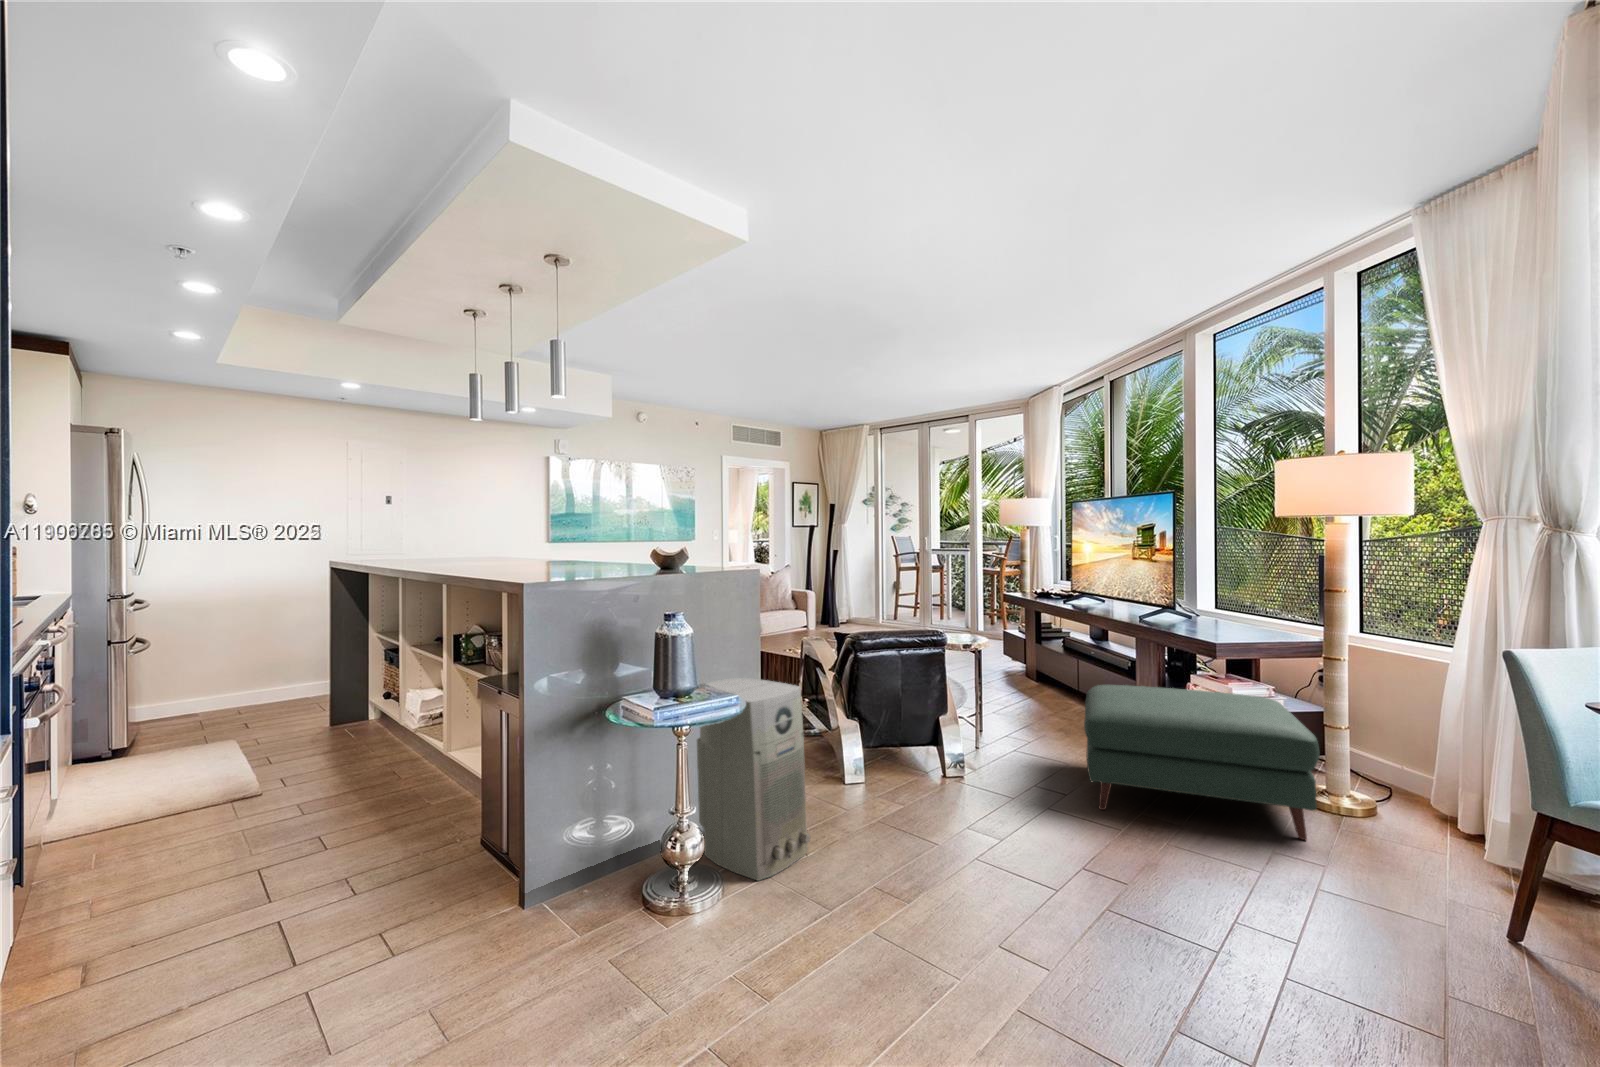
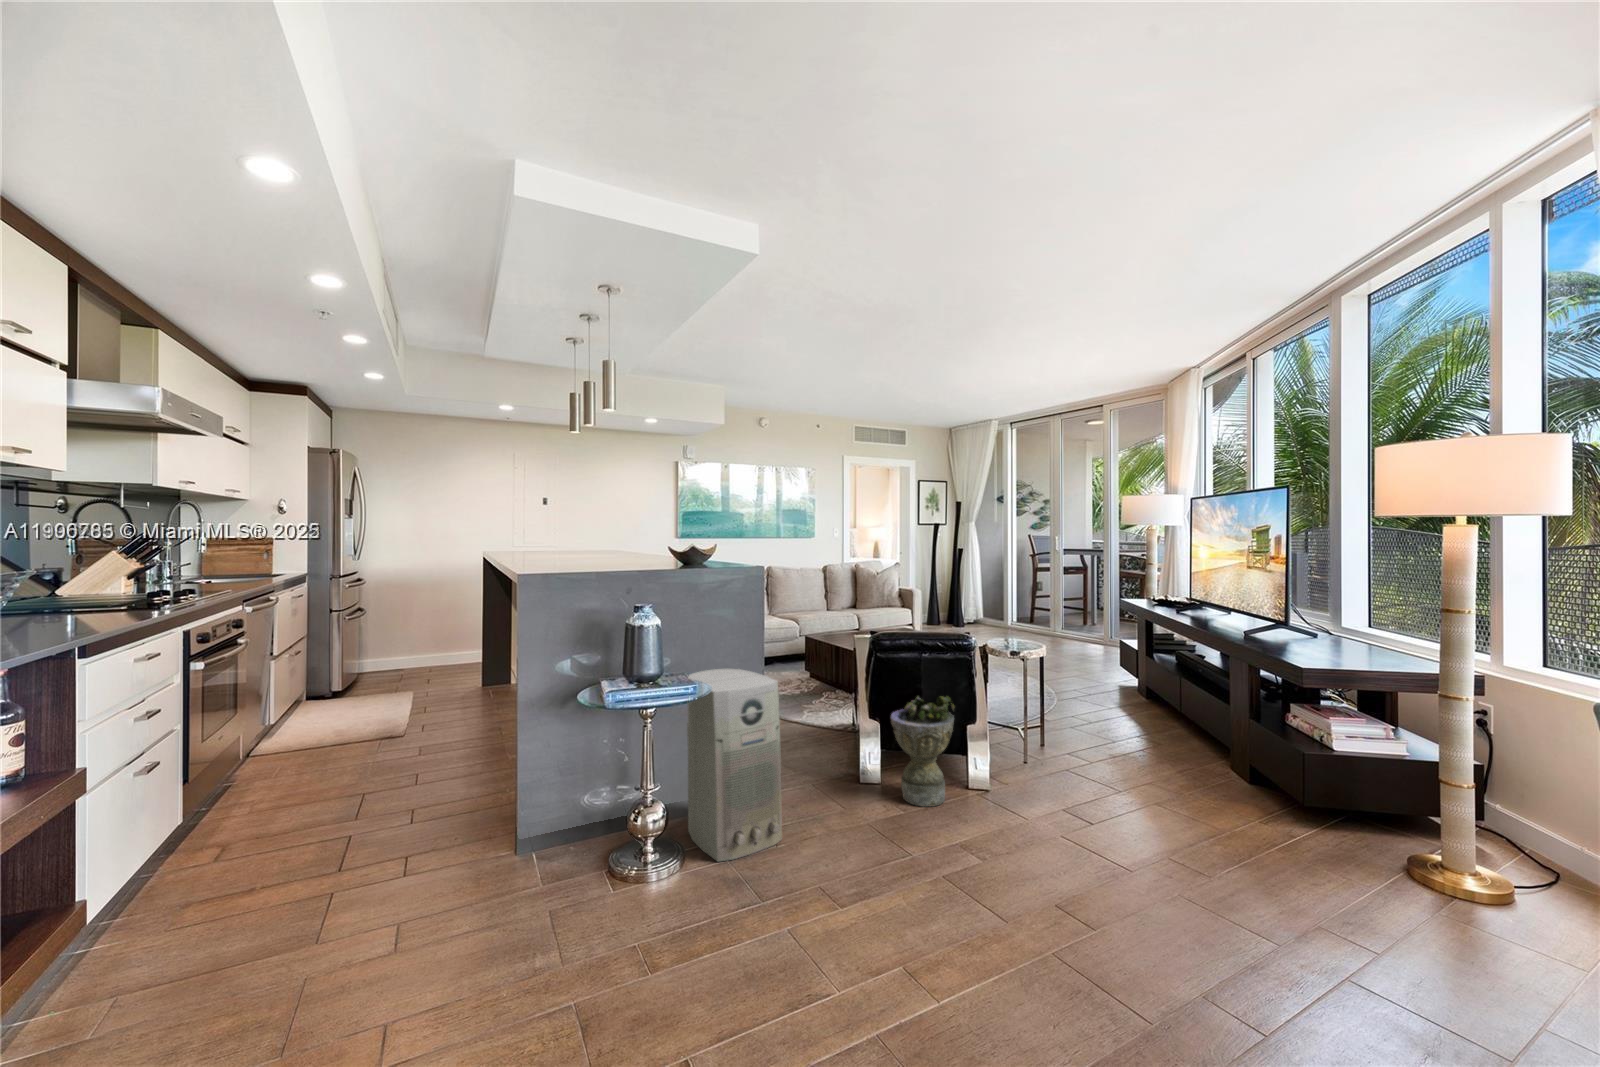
ottoman: present [1084,685,1319,840] -> none [1105,706,1398,921]
planter: none [880,690,943,800] -> present [891,696,954,807]

